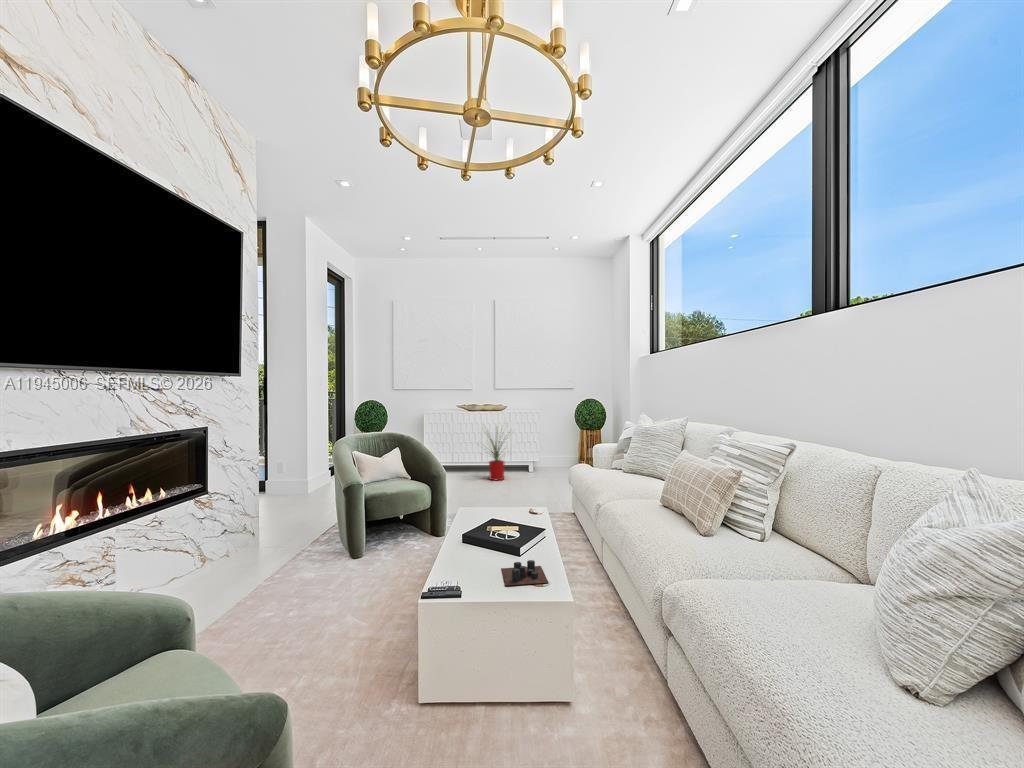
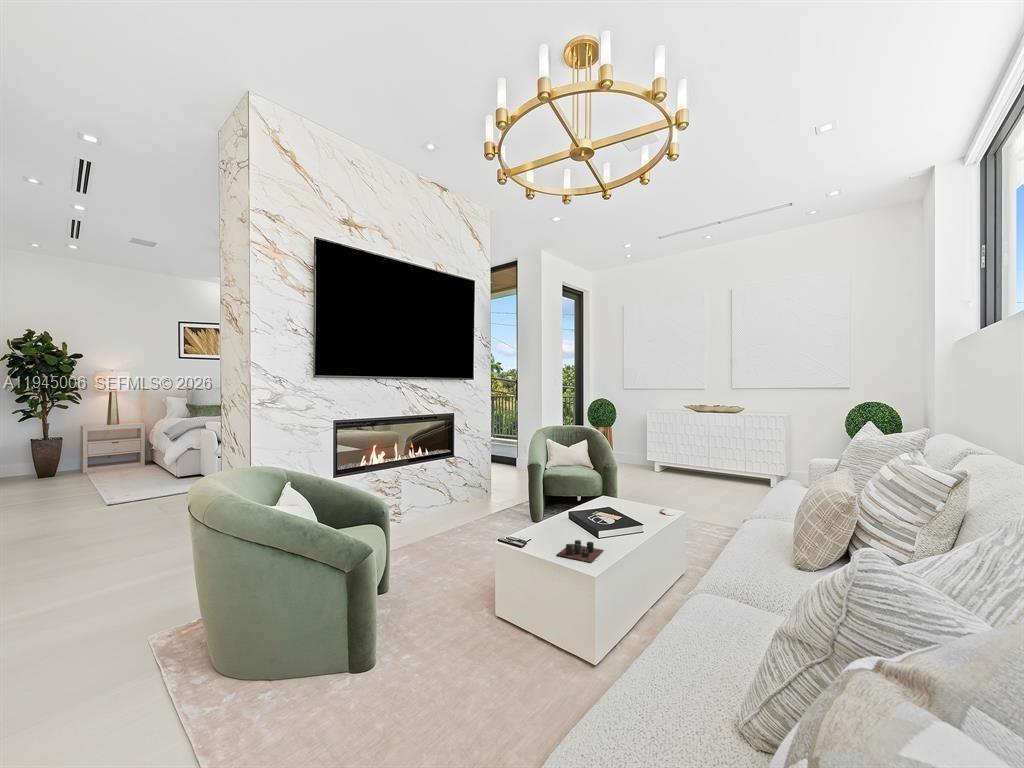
house plant: present [489,436,505,480] -> none [698,424,748,486]

